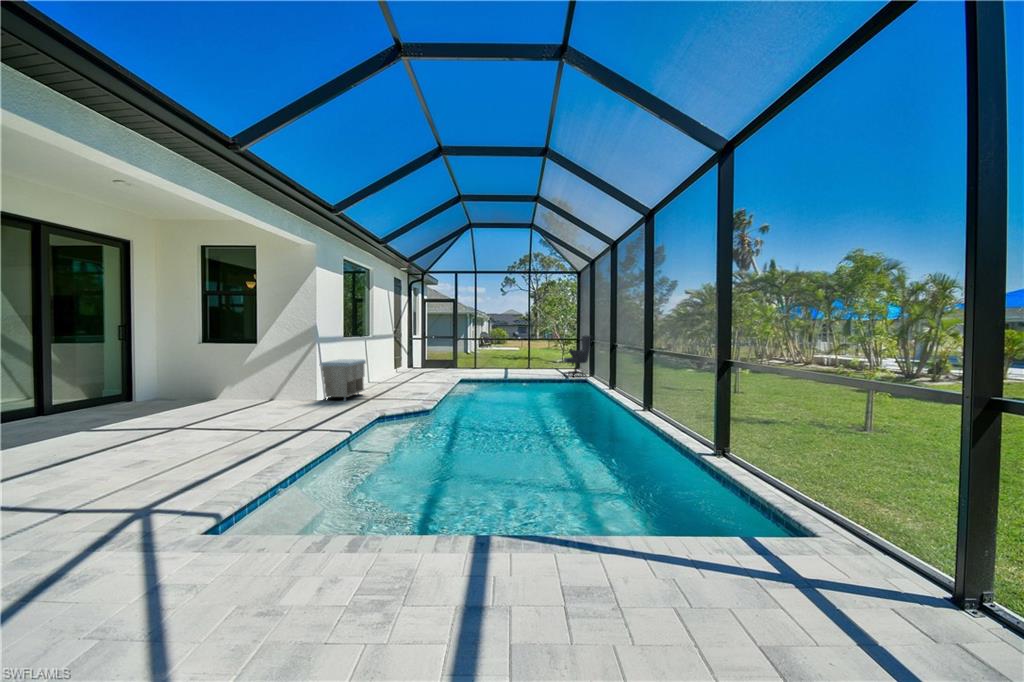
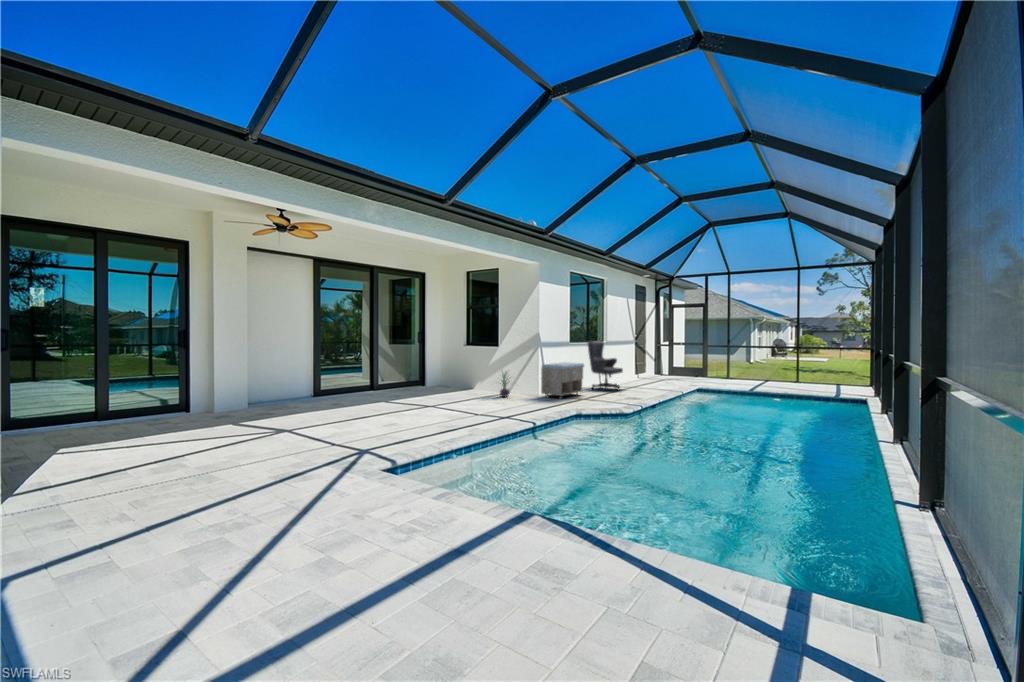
chair: present [564,335,591,377] -> present [588,341,623,390]
decorative plant: none [252,371,293,405] -> present [500,372,509,397]

